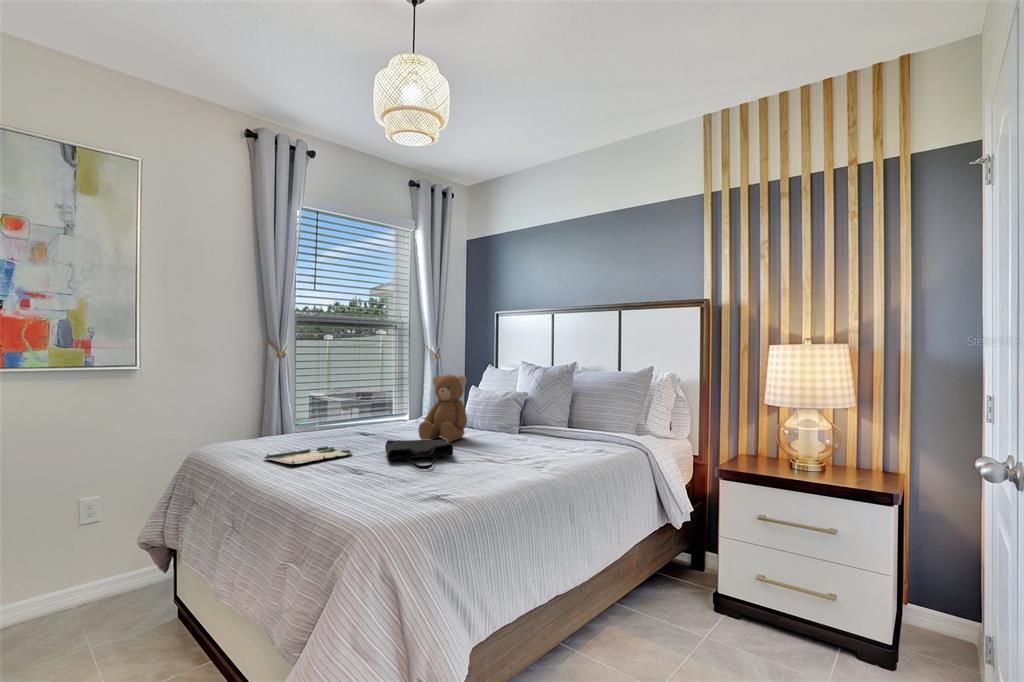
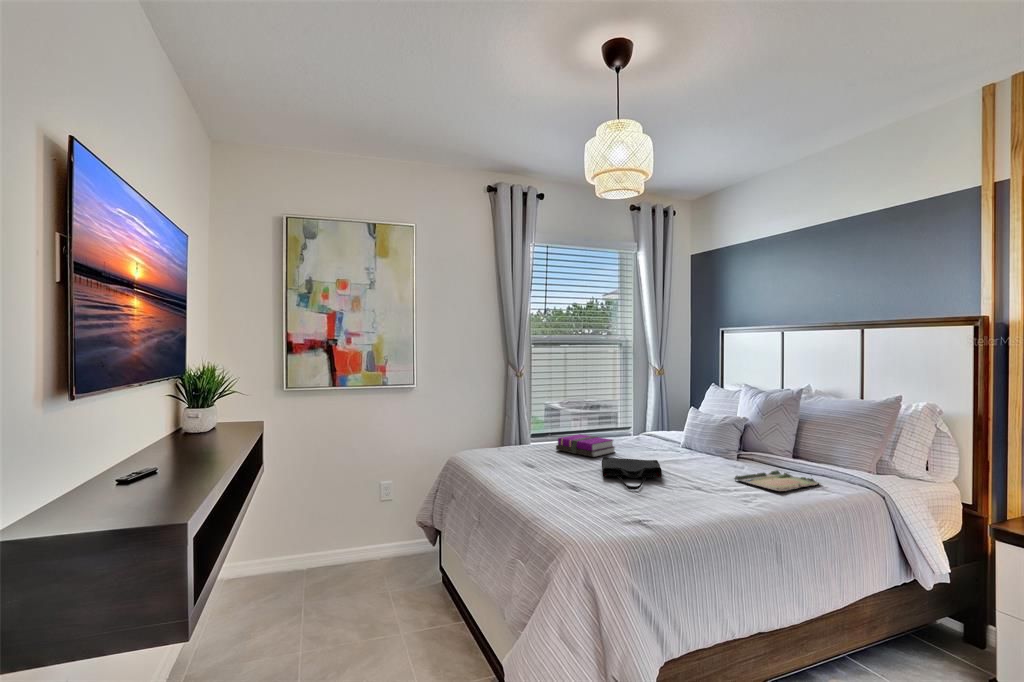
teddy bear: present [418,374,467,442] -> none [634,396,681,462]
notebook: none [327,422,397,445] -> present [556,434,615,457]
tray: present [264,446,353,464] -> present [734,470,821,491]

